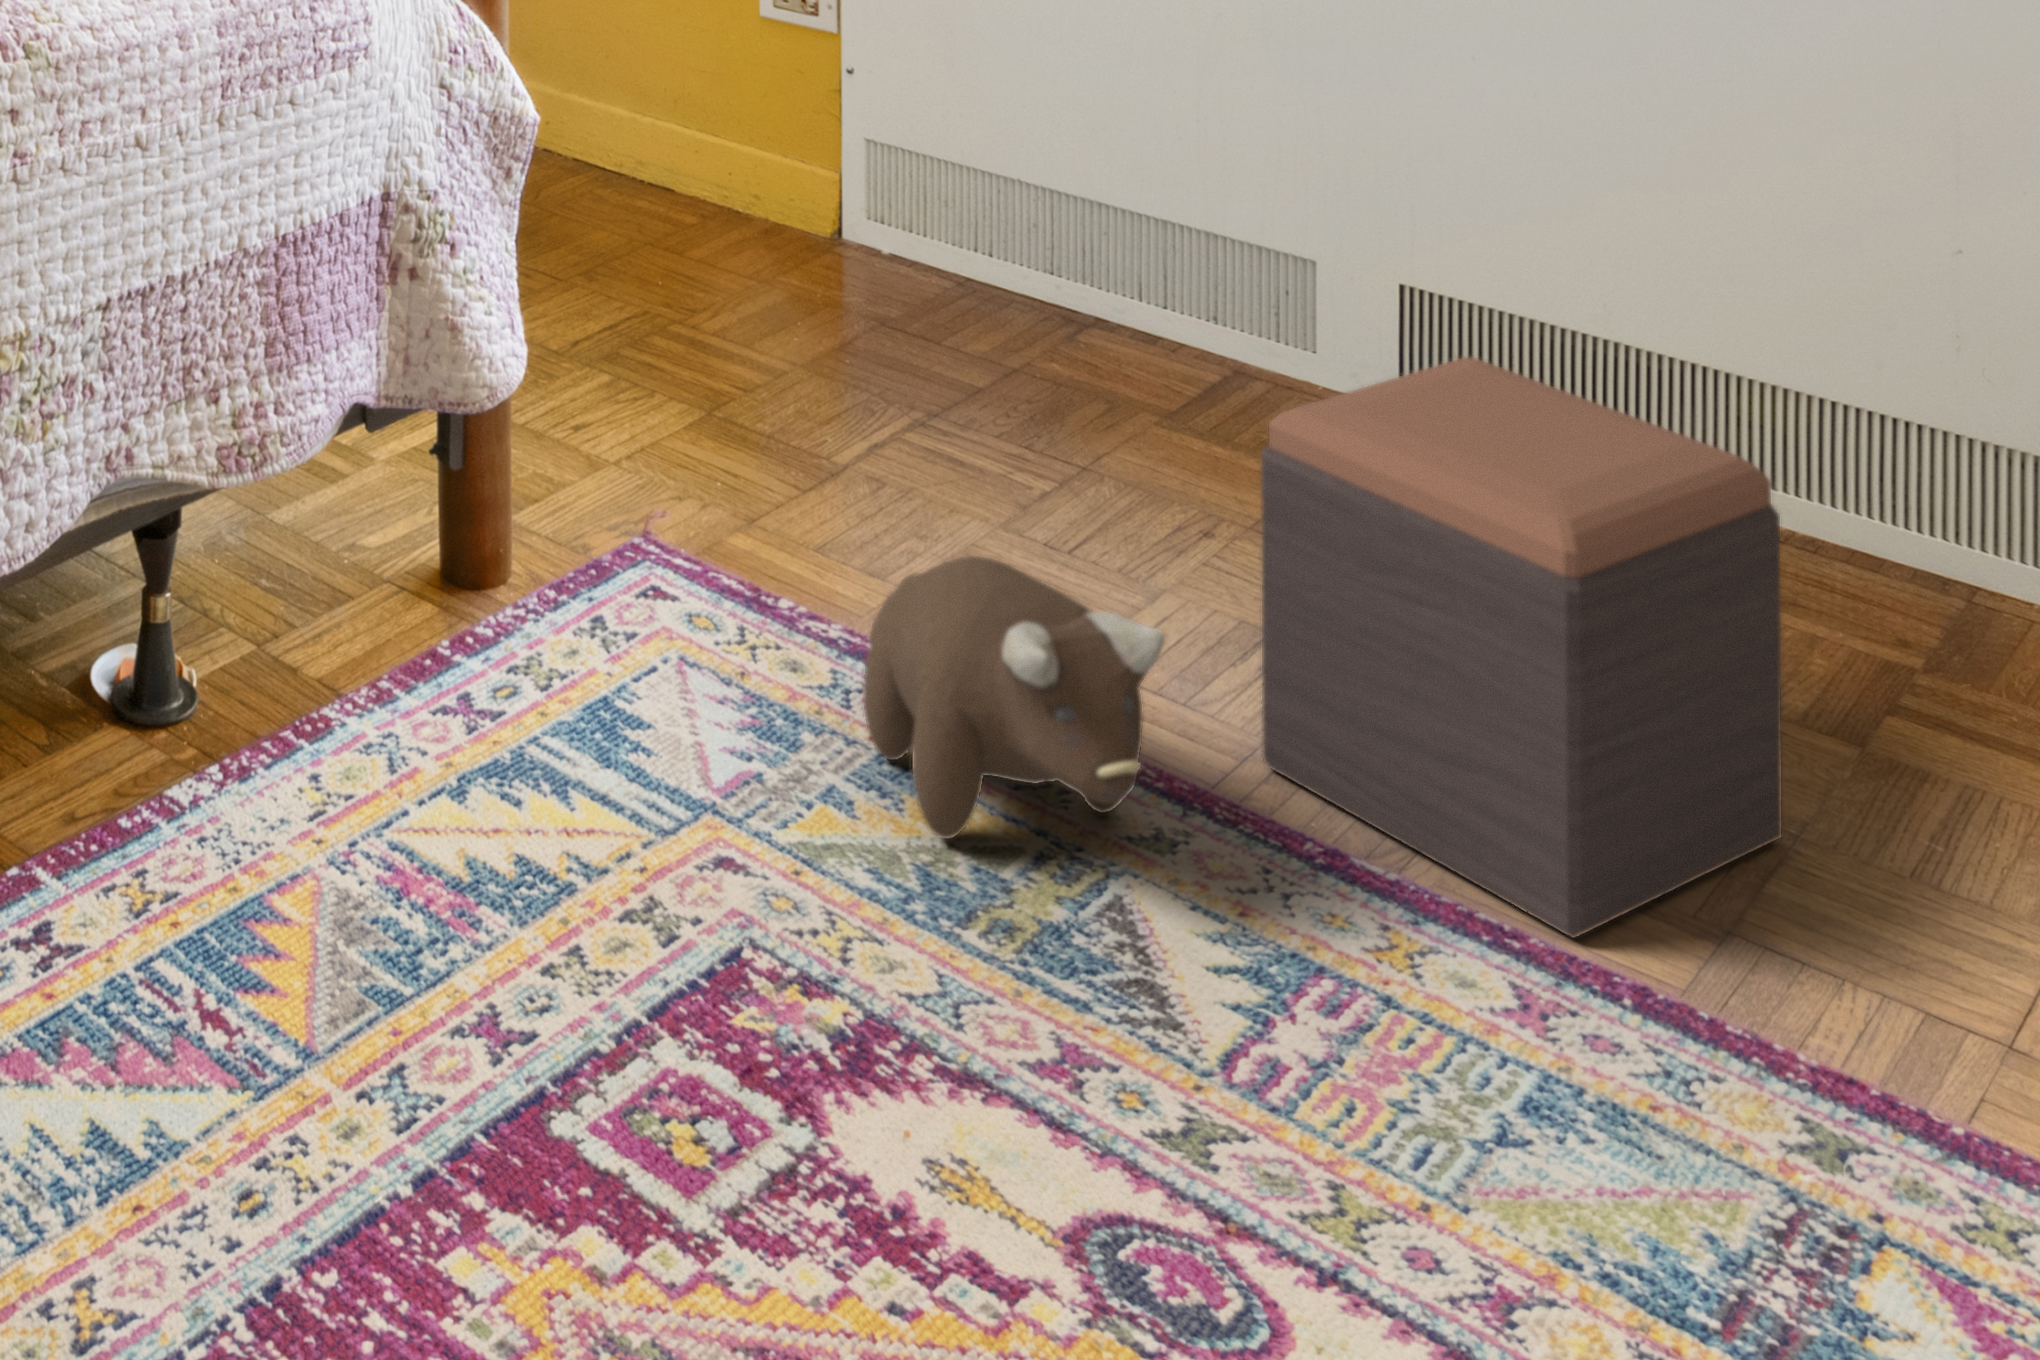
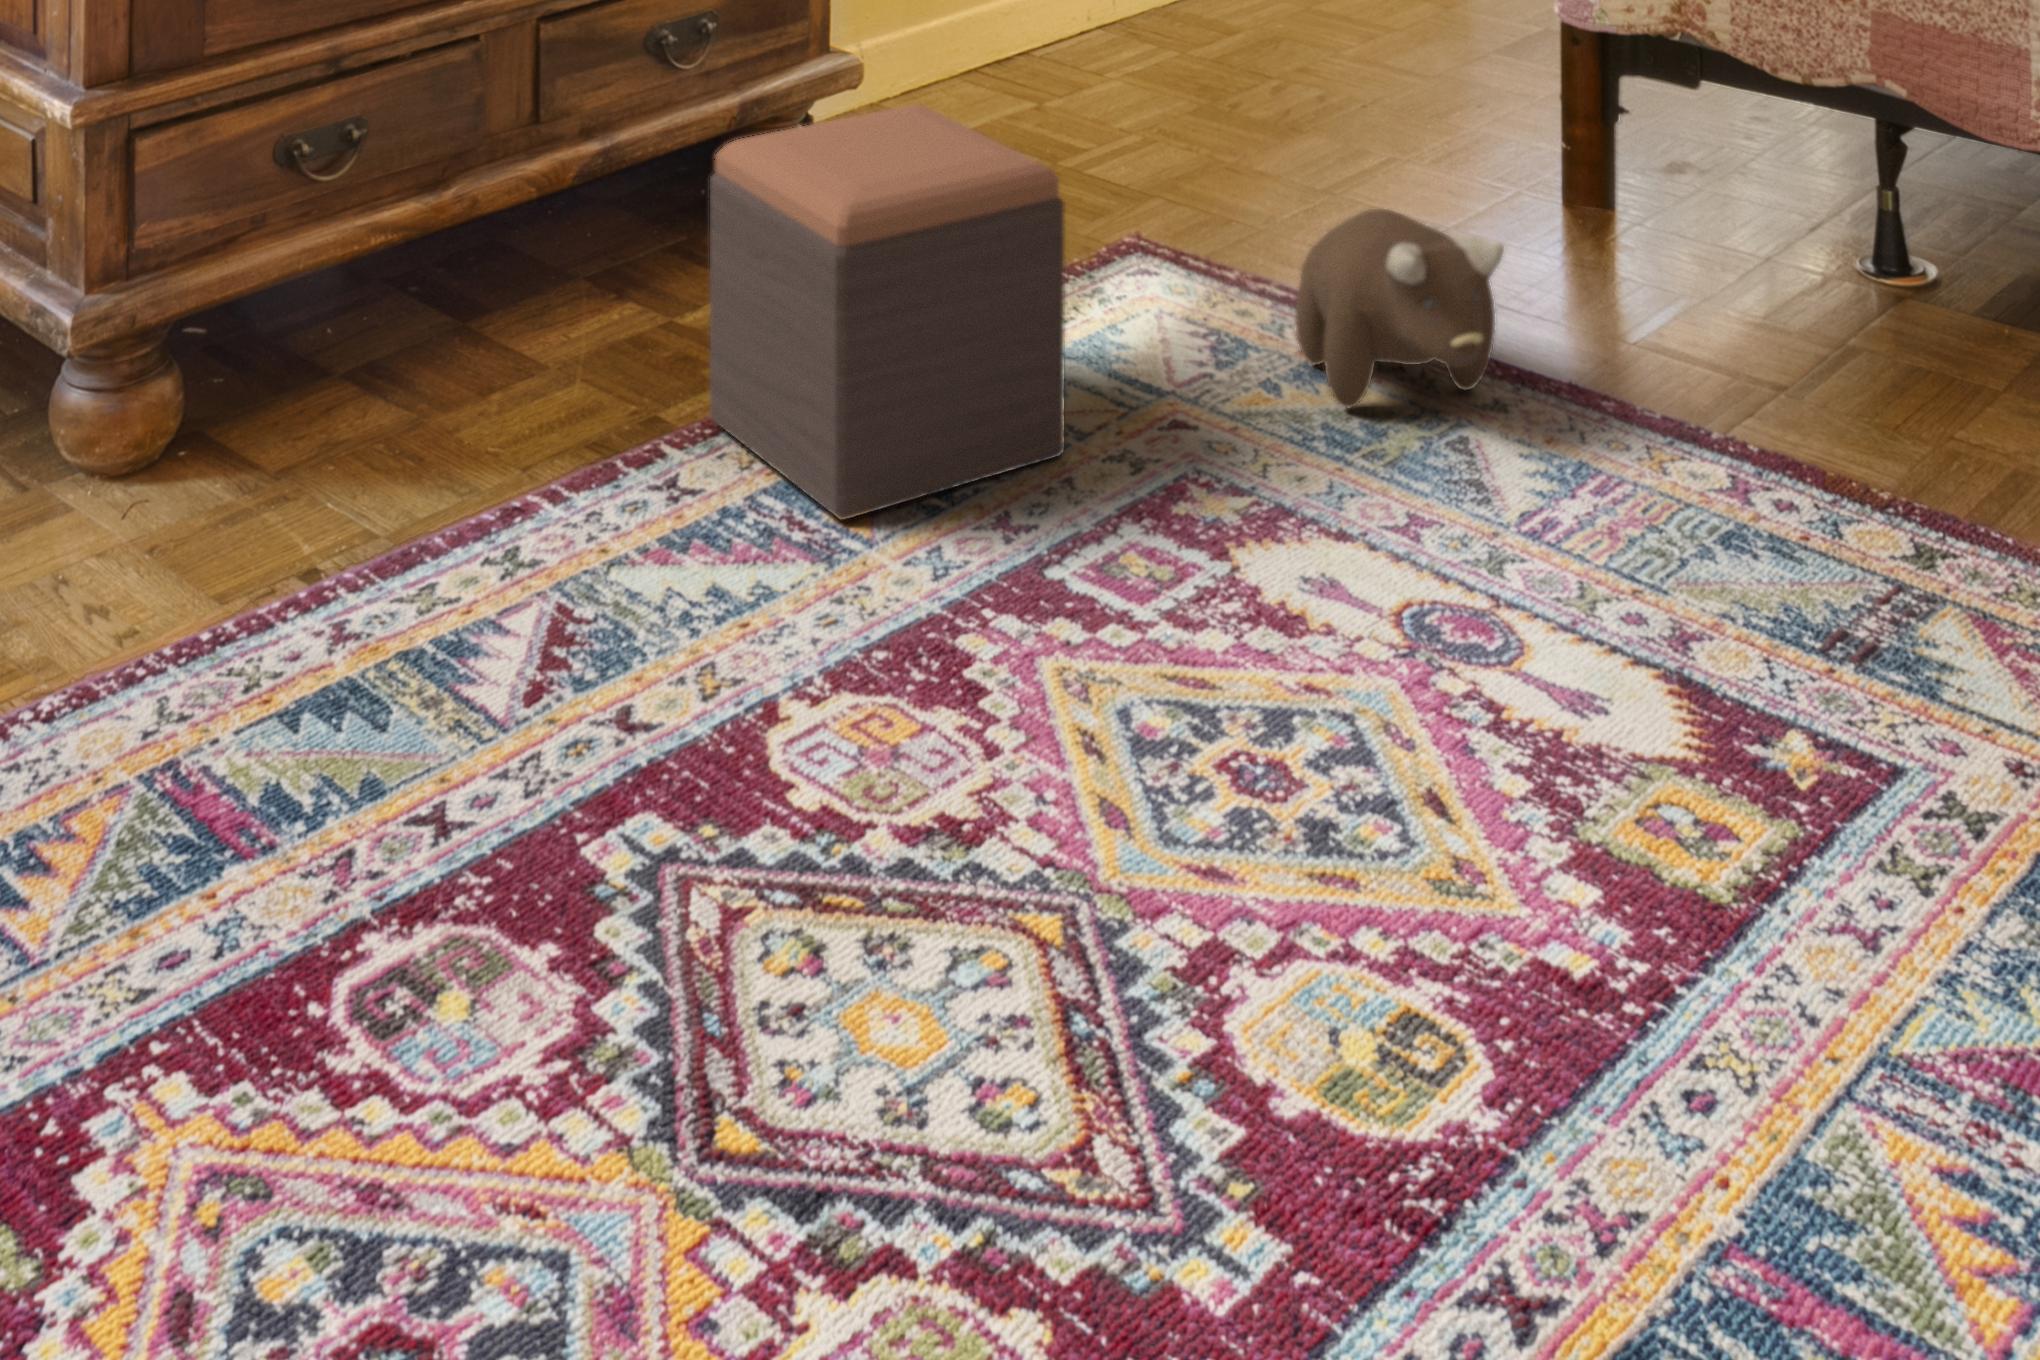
footstool: present [1261,357,1782,938] -> present [710,104,1065,520]

